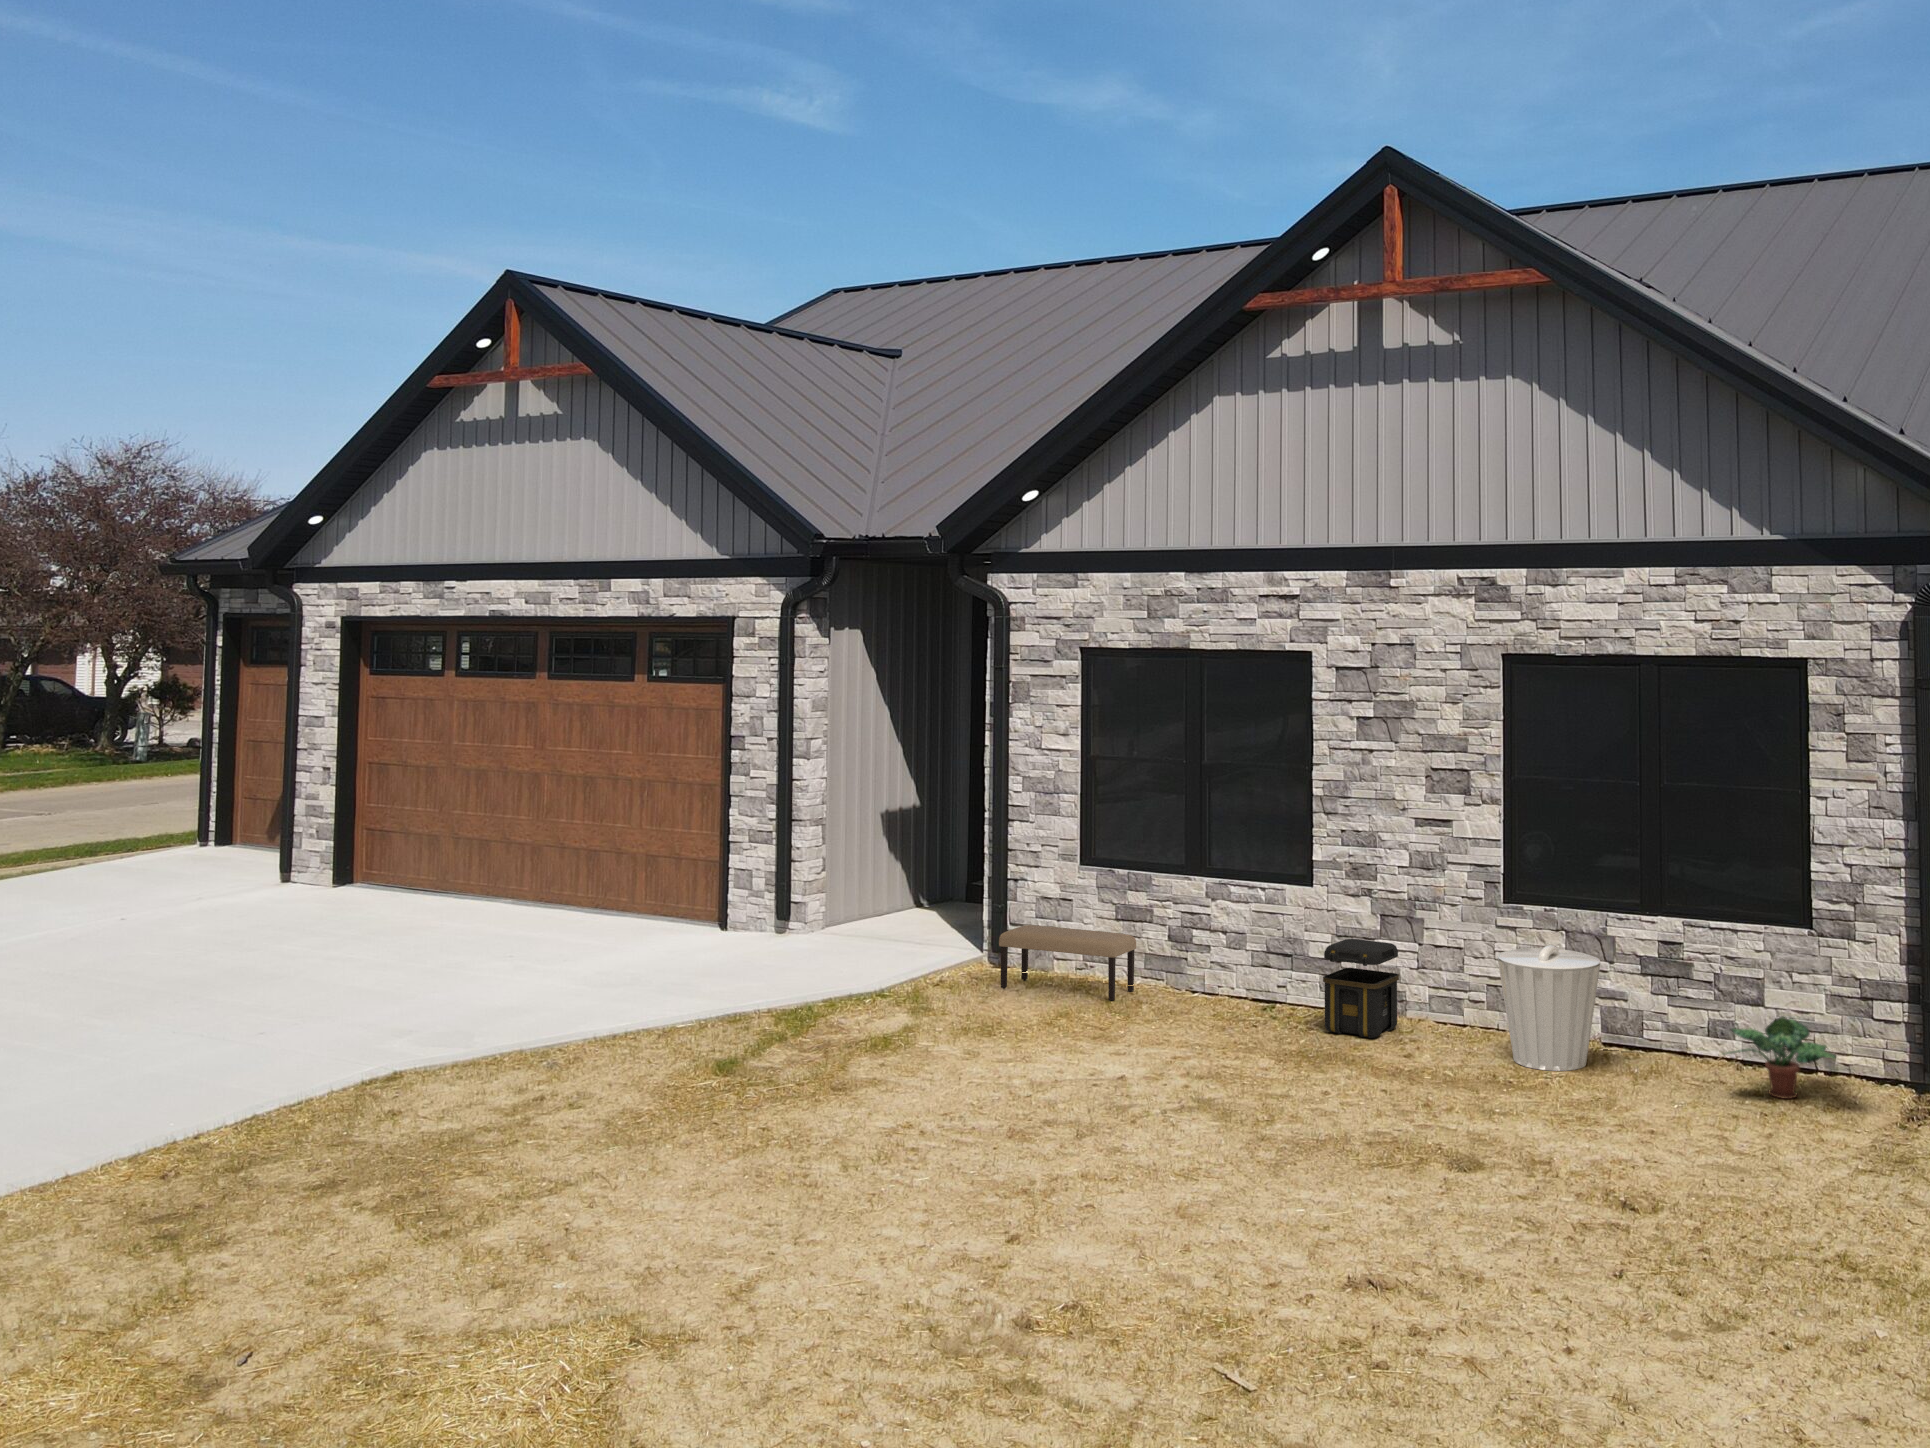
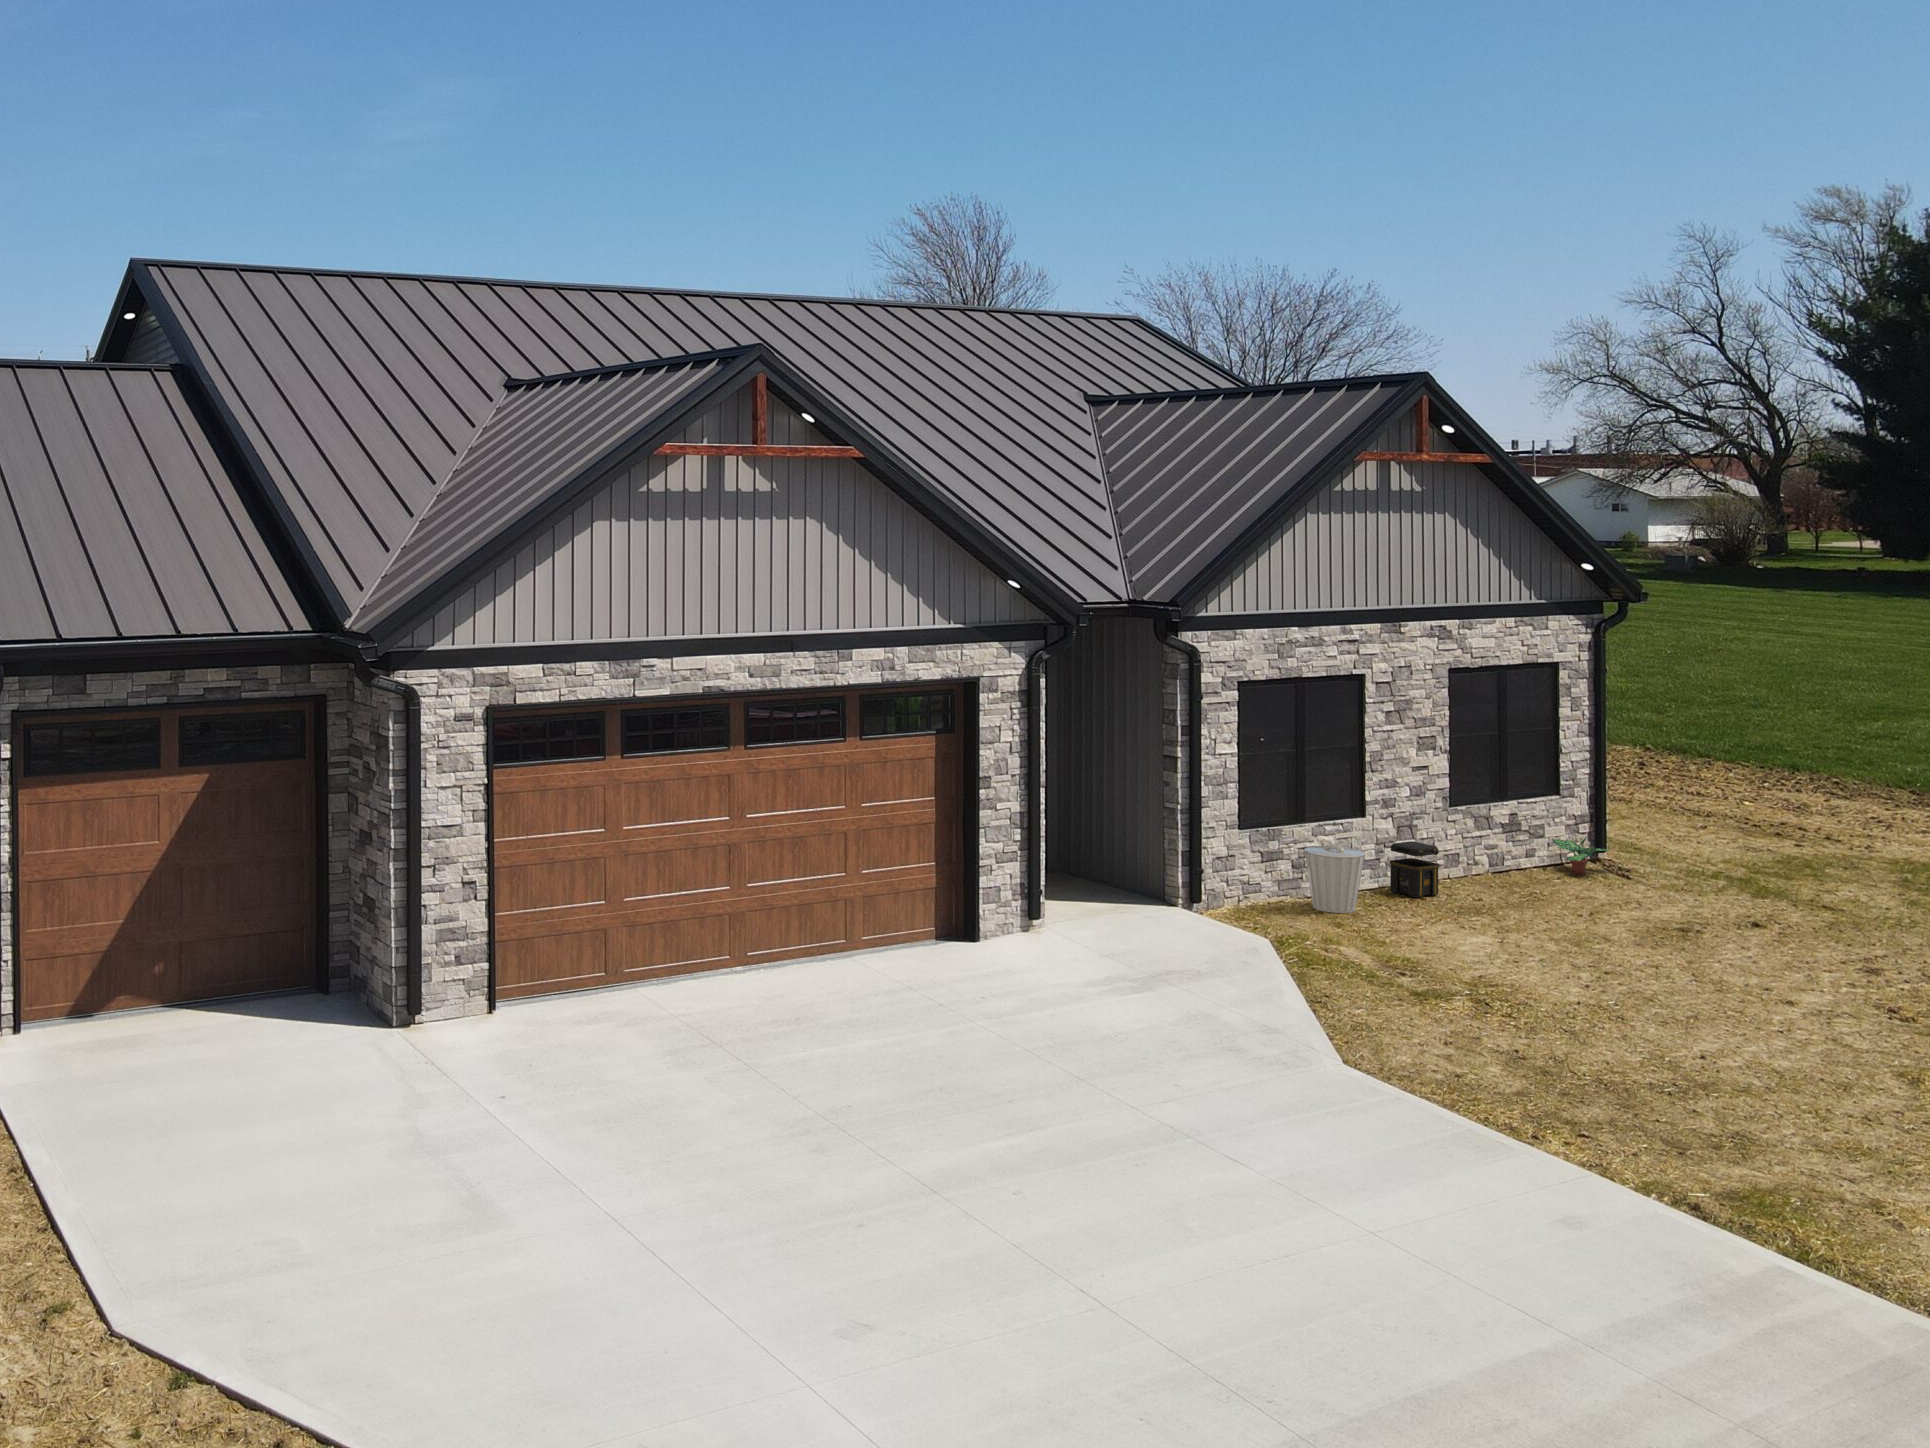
bench: present [999,925,1136,1001] -> none [1221,871,1306,925]
trash can: present [1498,945,1600,1071] -> present [1304,844,1365,913]

